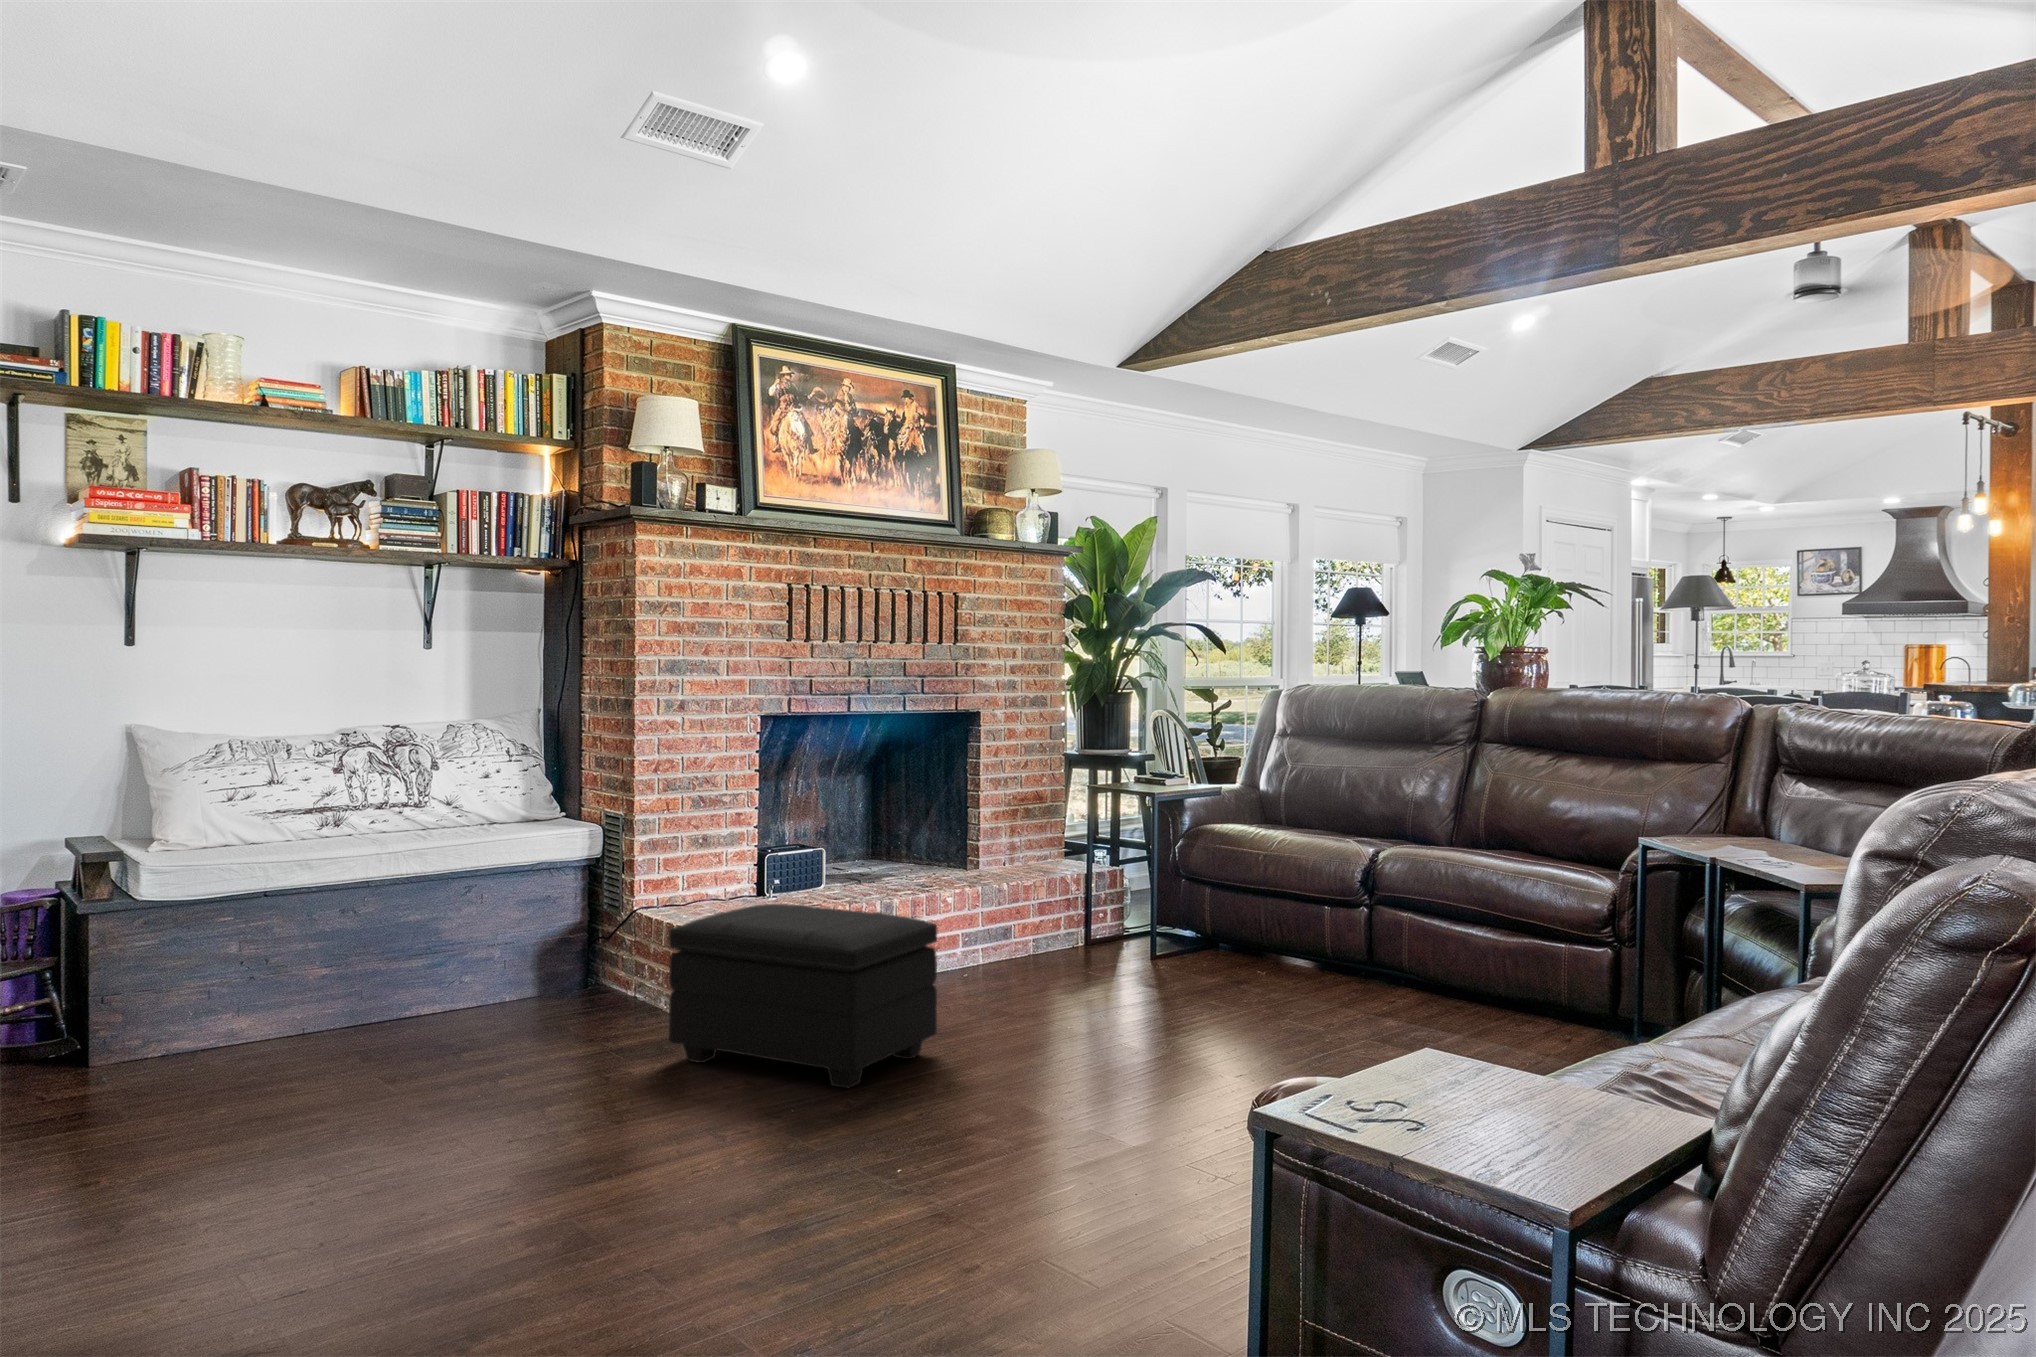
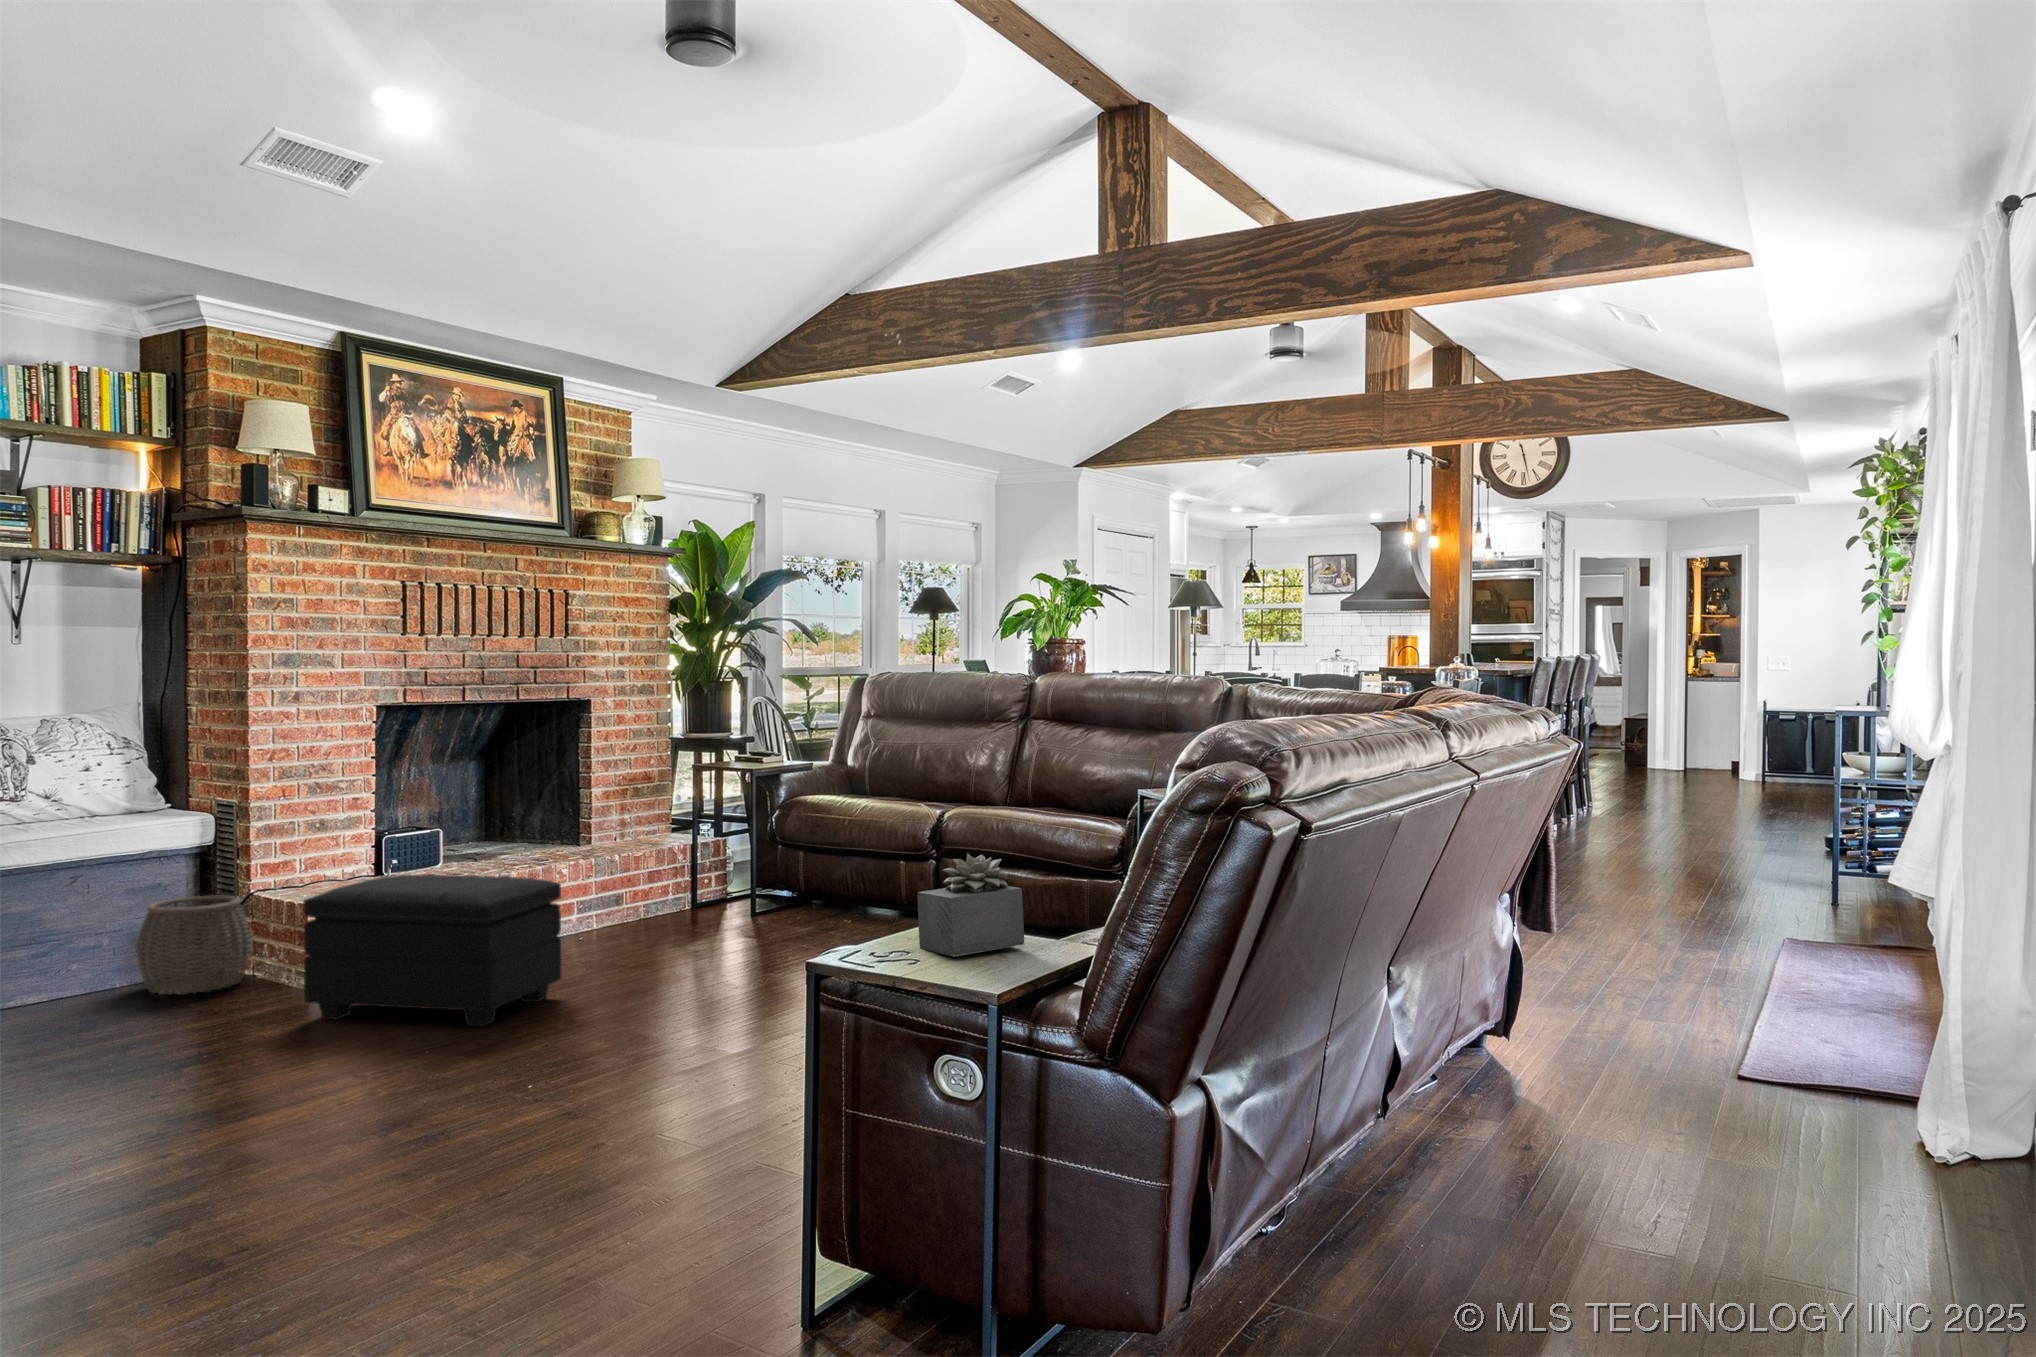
woven basket: none [522,912,632,1017] -> present [136,896,252,995]
succulent plant: none [1415,978,1596,1151] -> present [918,853,1024,957]

